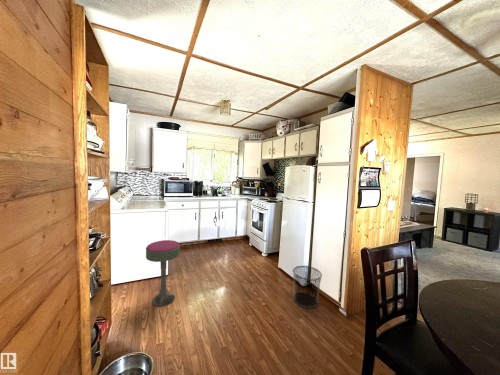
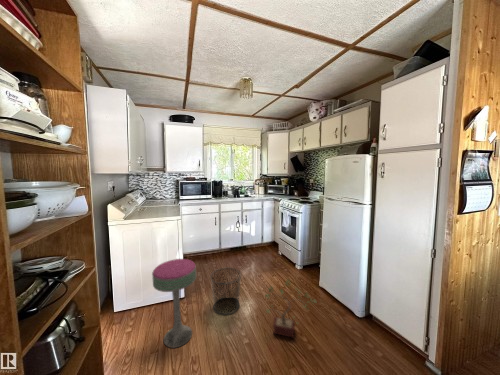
potted plant: none [232,255,269,299] -> present [266,280,315,337]
waste bin: present [293,266,322,308] -> present [211,268,241,315]

